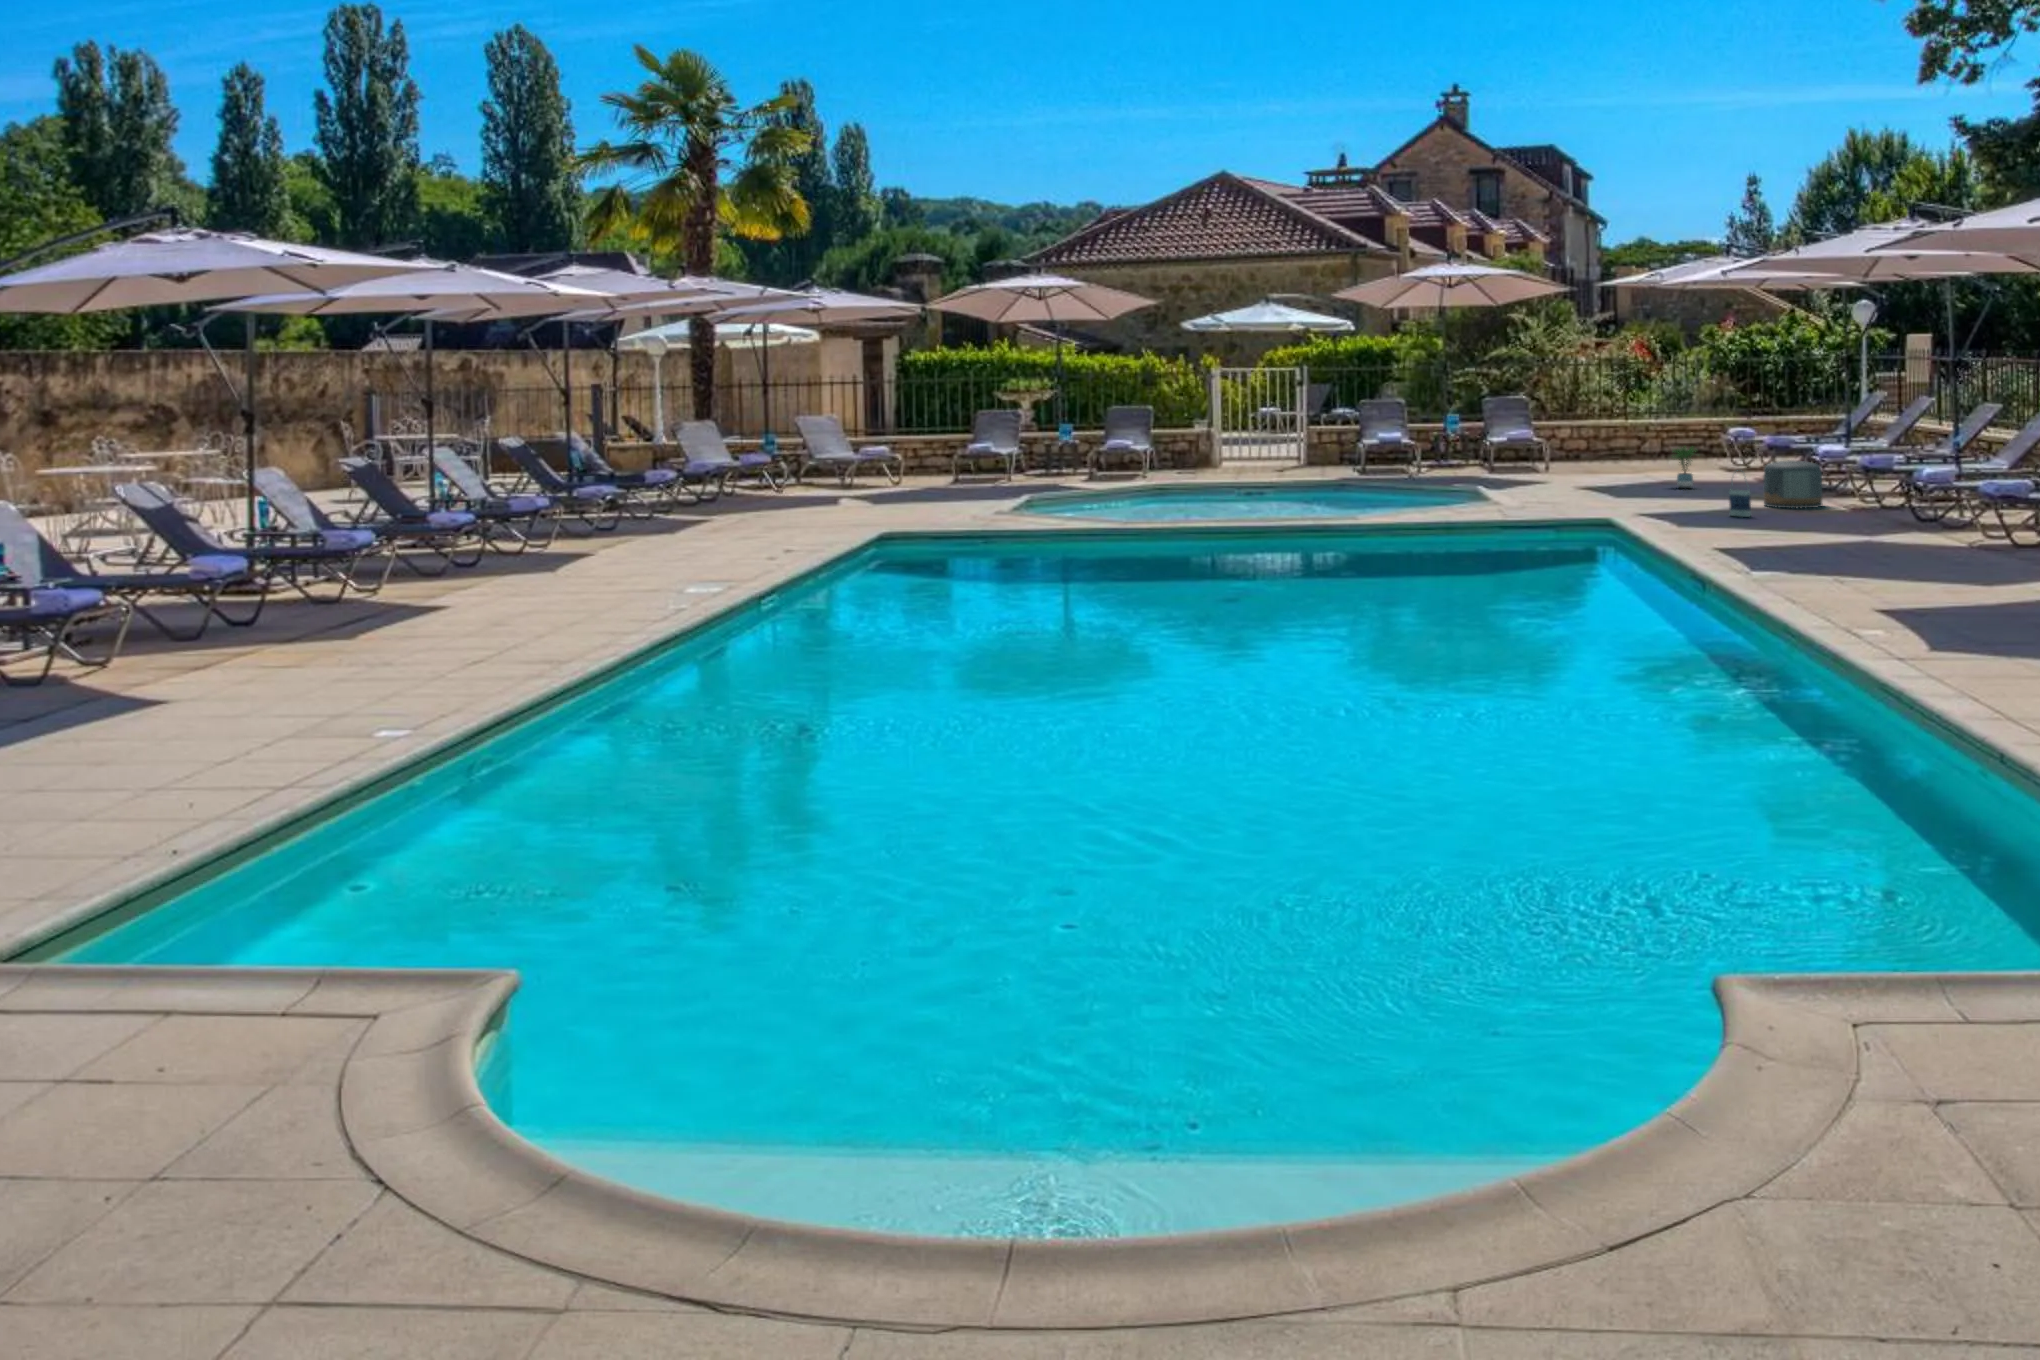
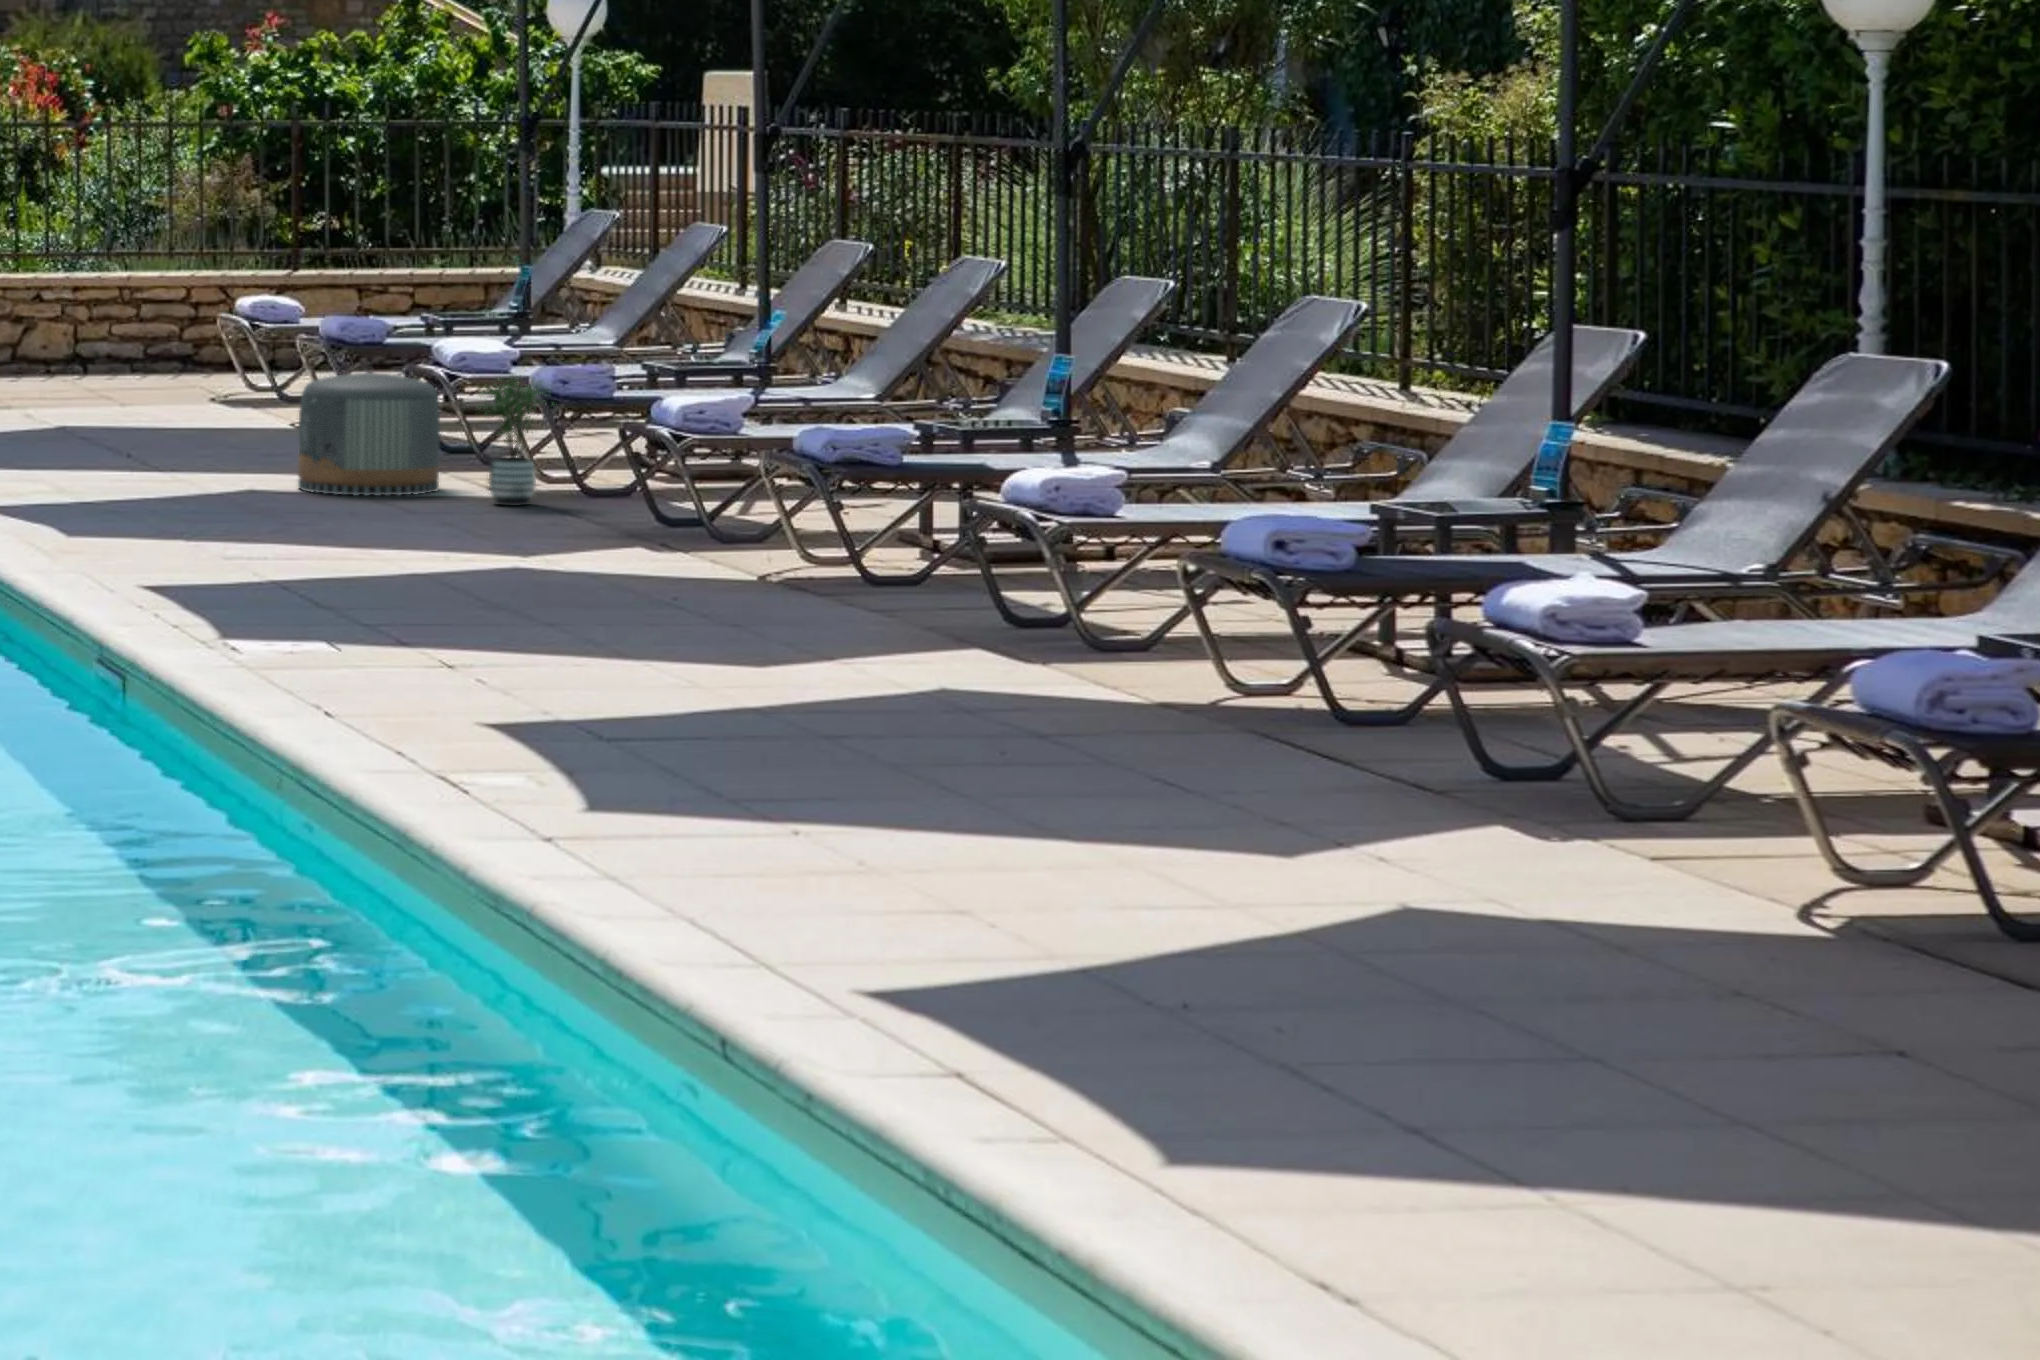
potted plant: present [1673,448,1696,489] -> present [477,377,553,506]
bag: present [1729,470,1751,517] -> none [207,395,259,517]

